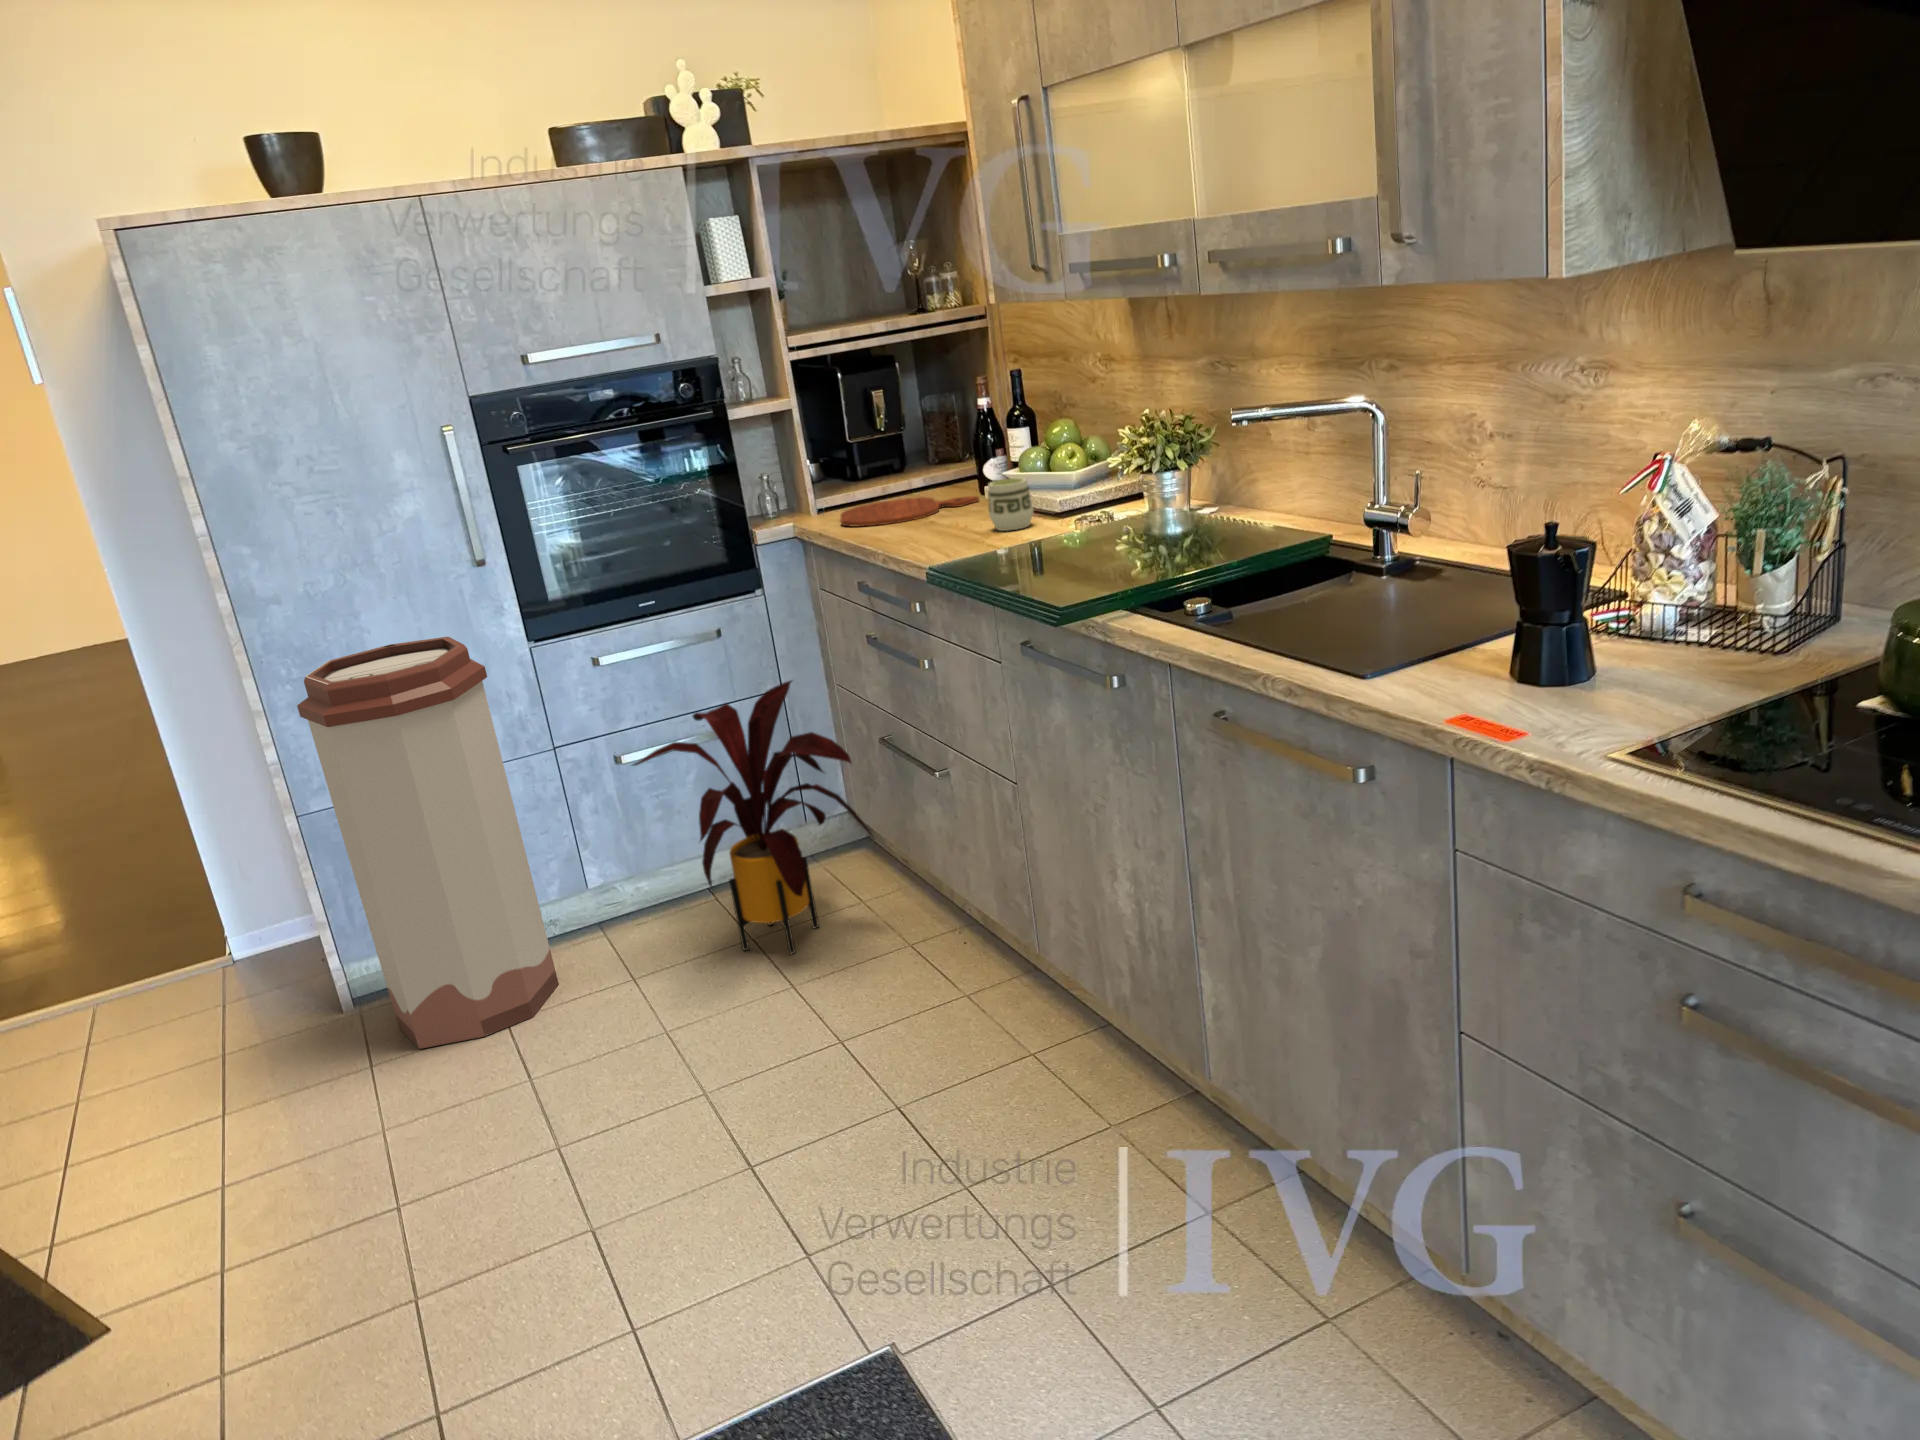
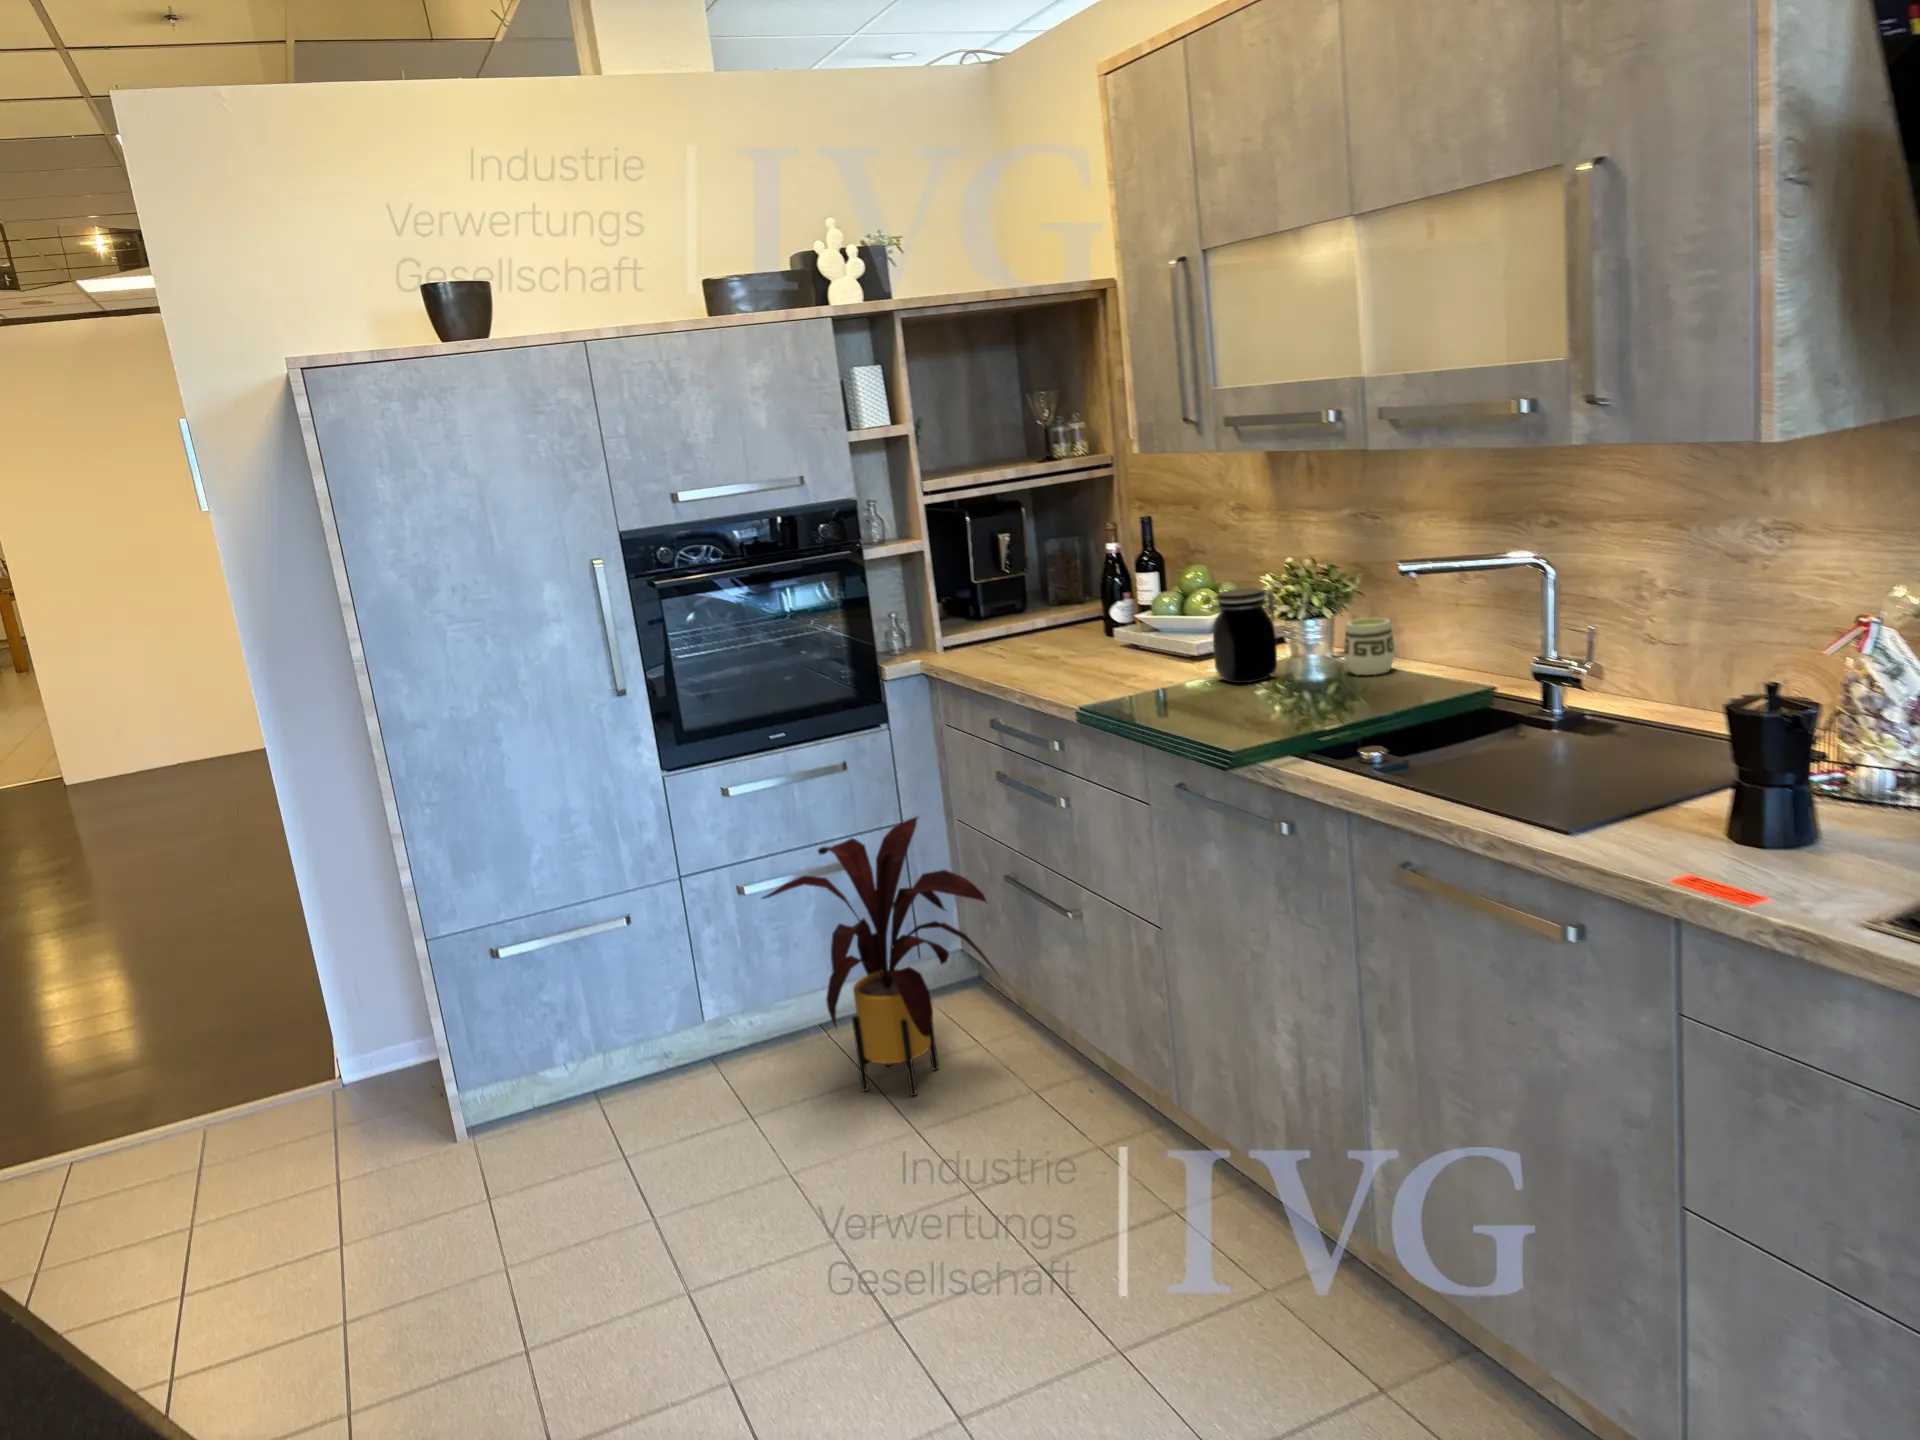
jar: none [1060,441,1130,538] -> present [1207,588,1277,683]
cup: present [988,478,1033,531] -> present [1344,618,1396,675]
cutting board: present [840,496,979,526] -> none [969,638,1108,666]
trash can: present [297,637,559,1049] -> none [441,765,675,1183]

